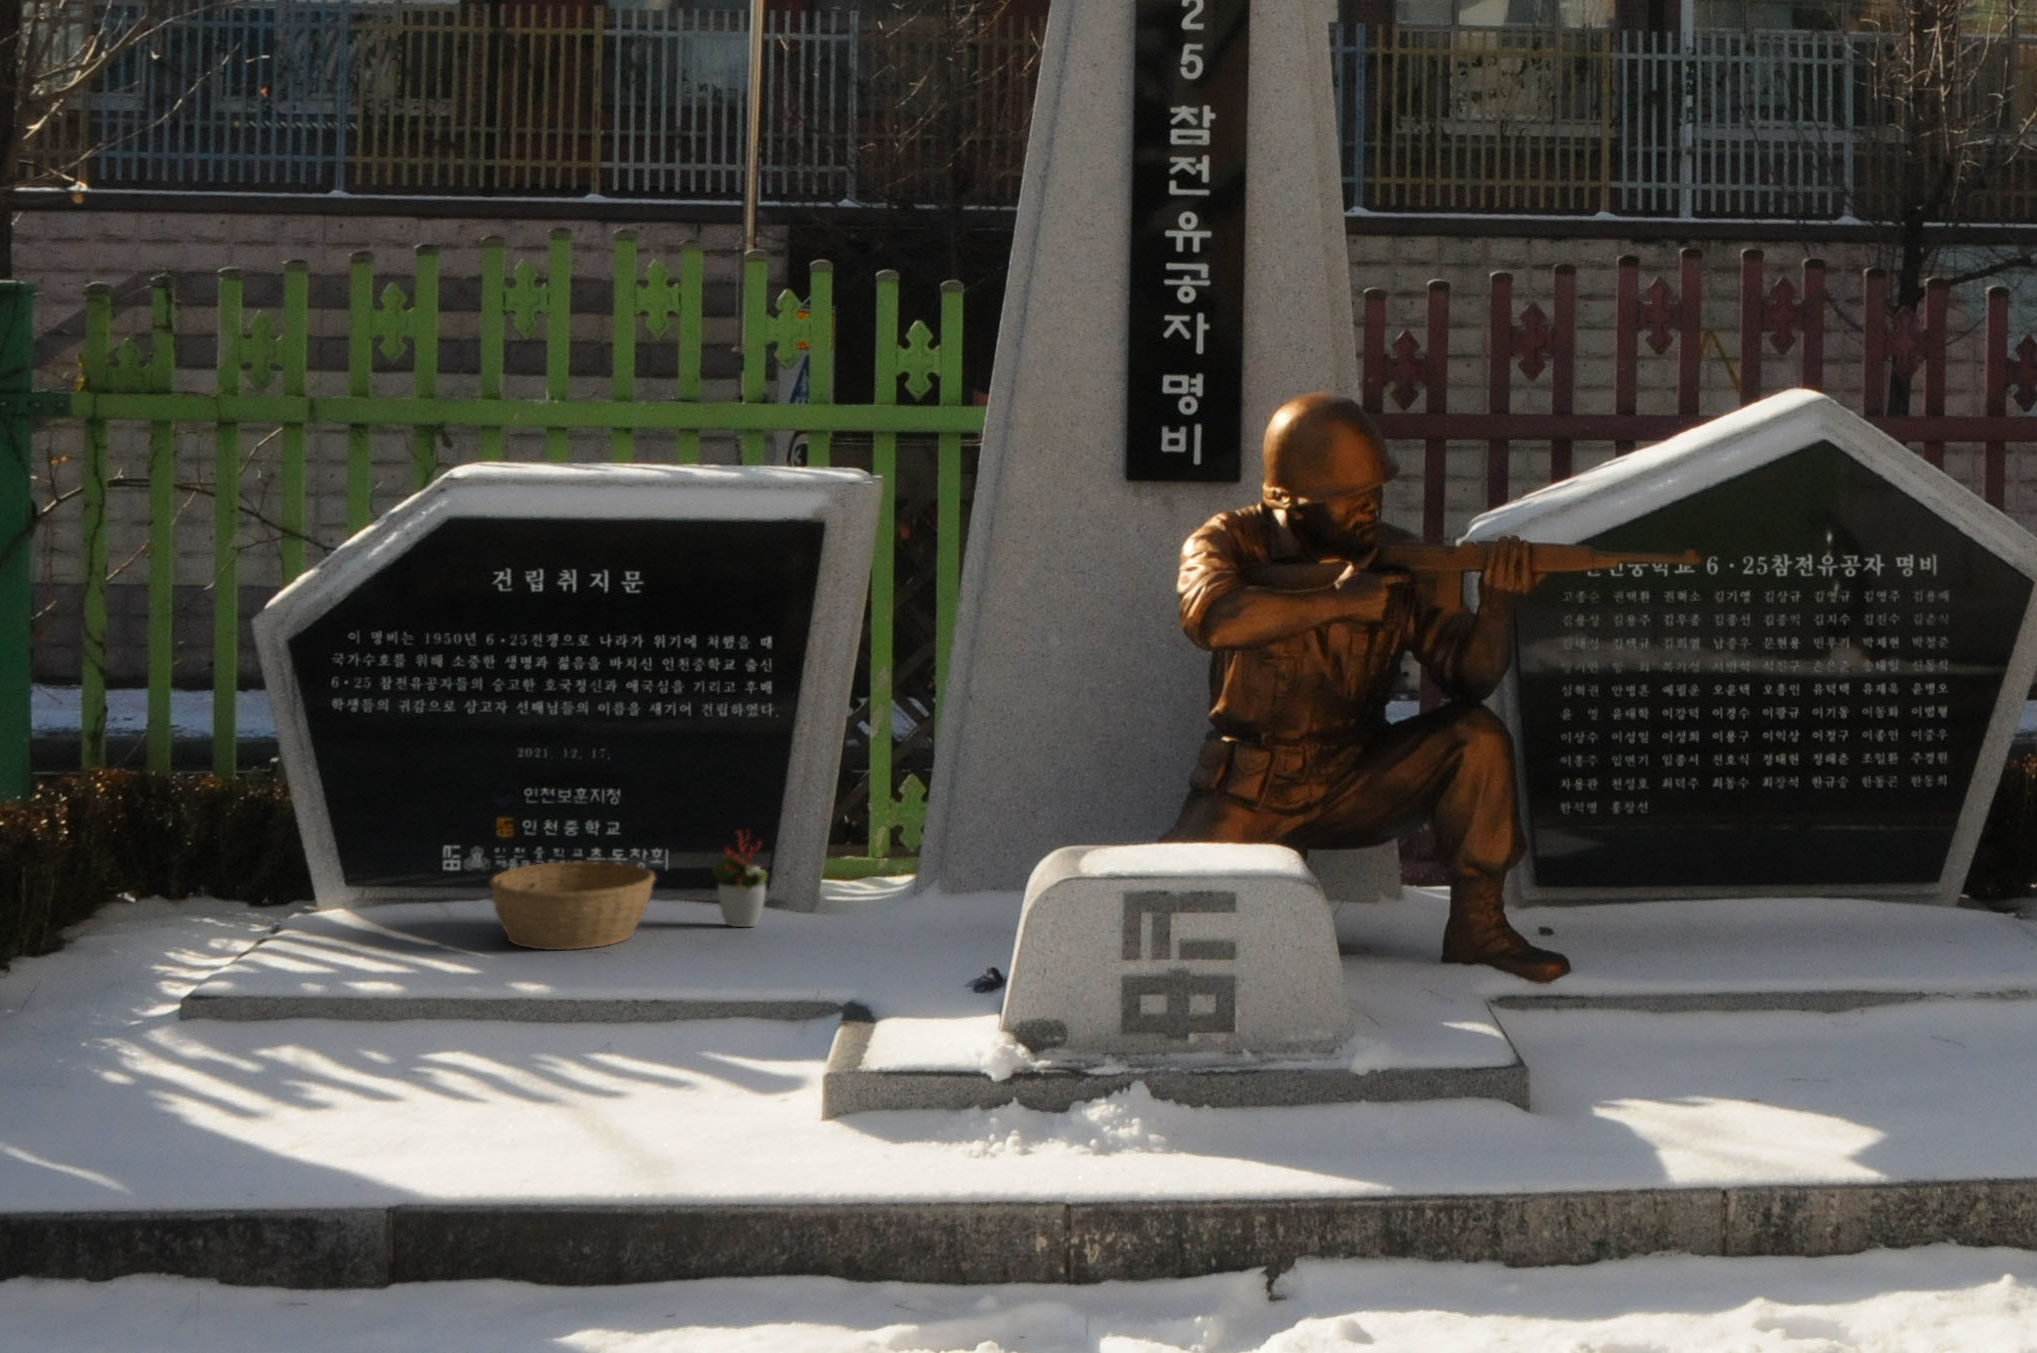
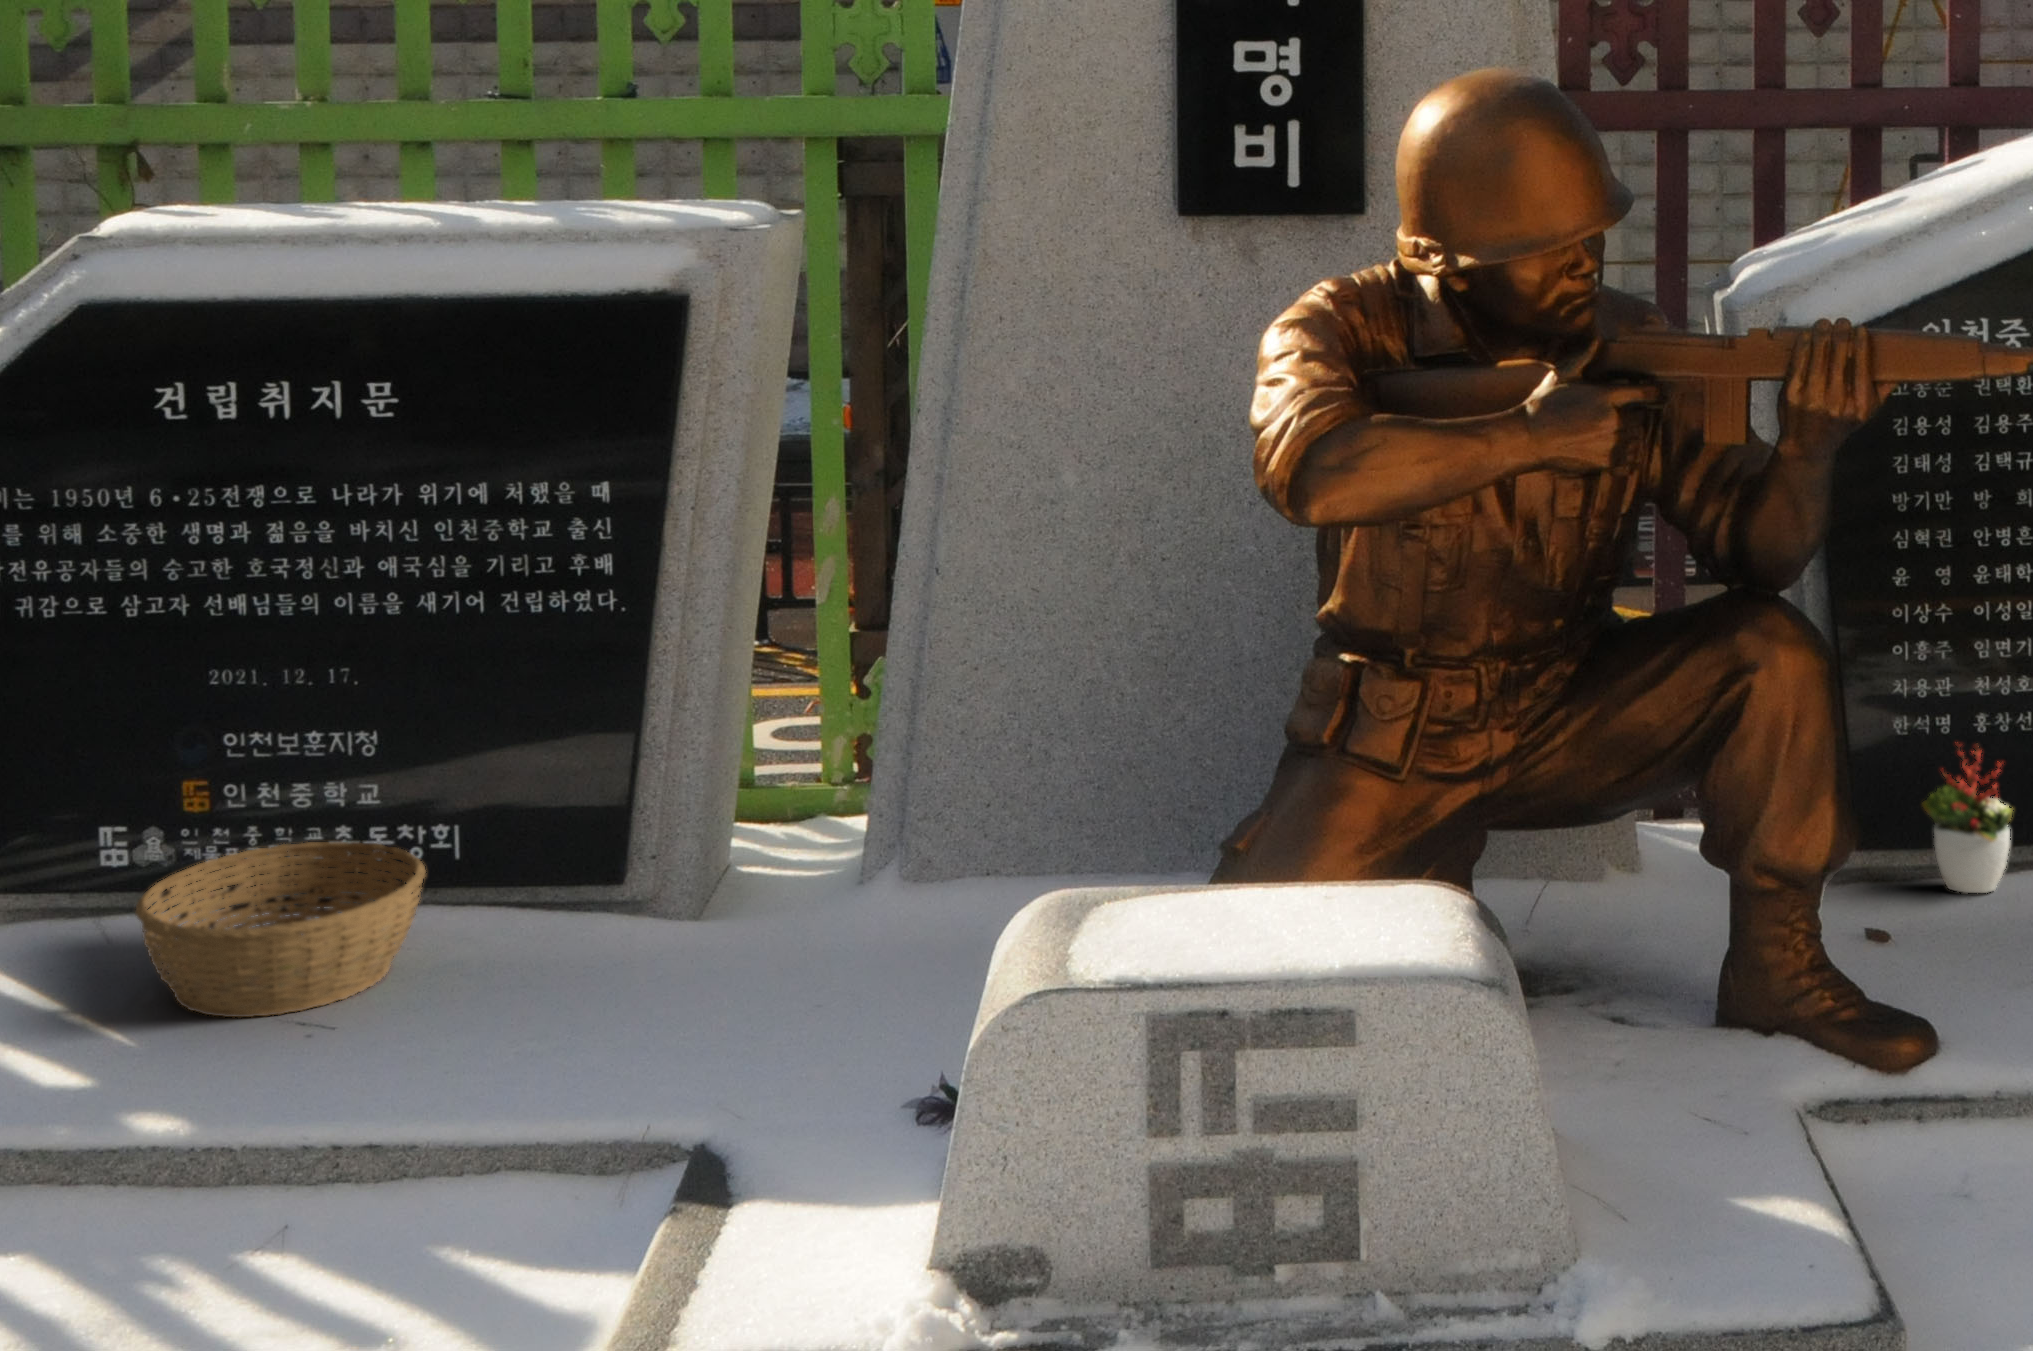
decorative plant: present [713,831,767,927] -> present [1922,744,2013,893]

